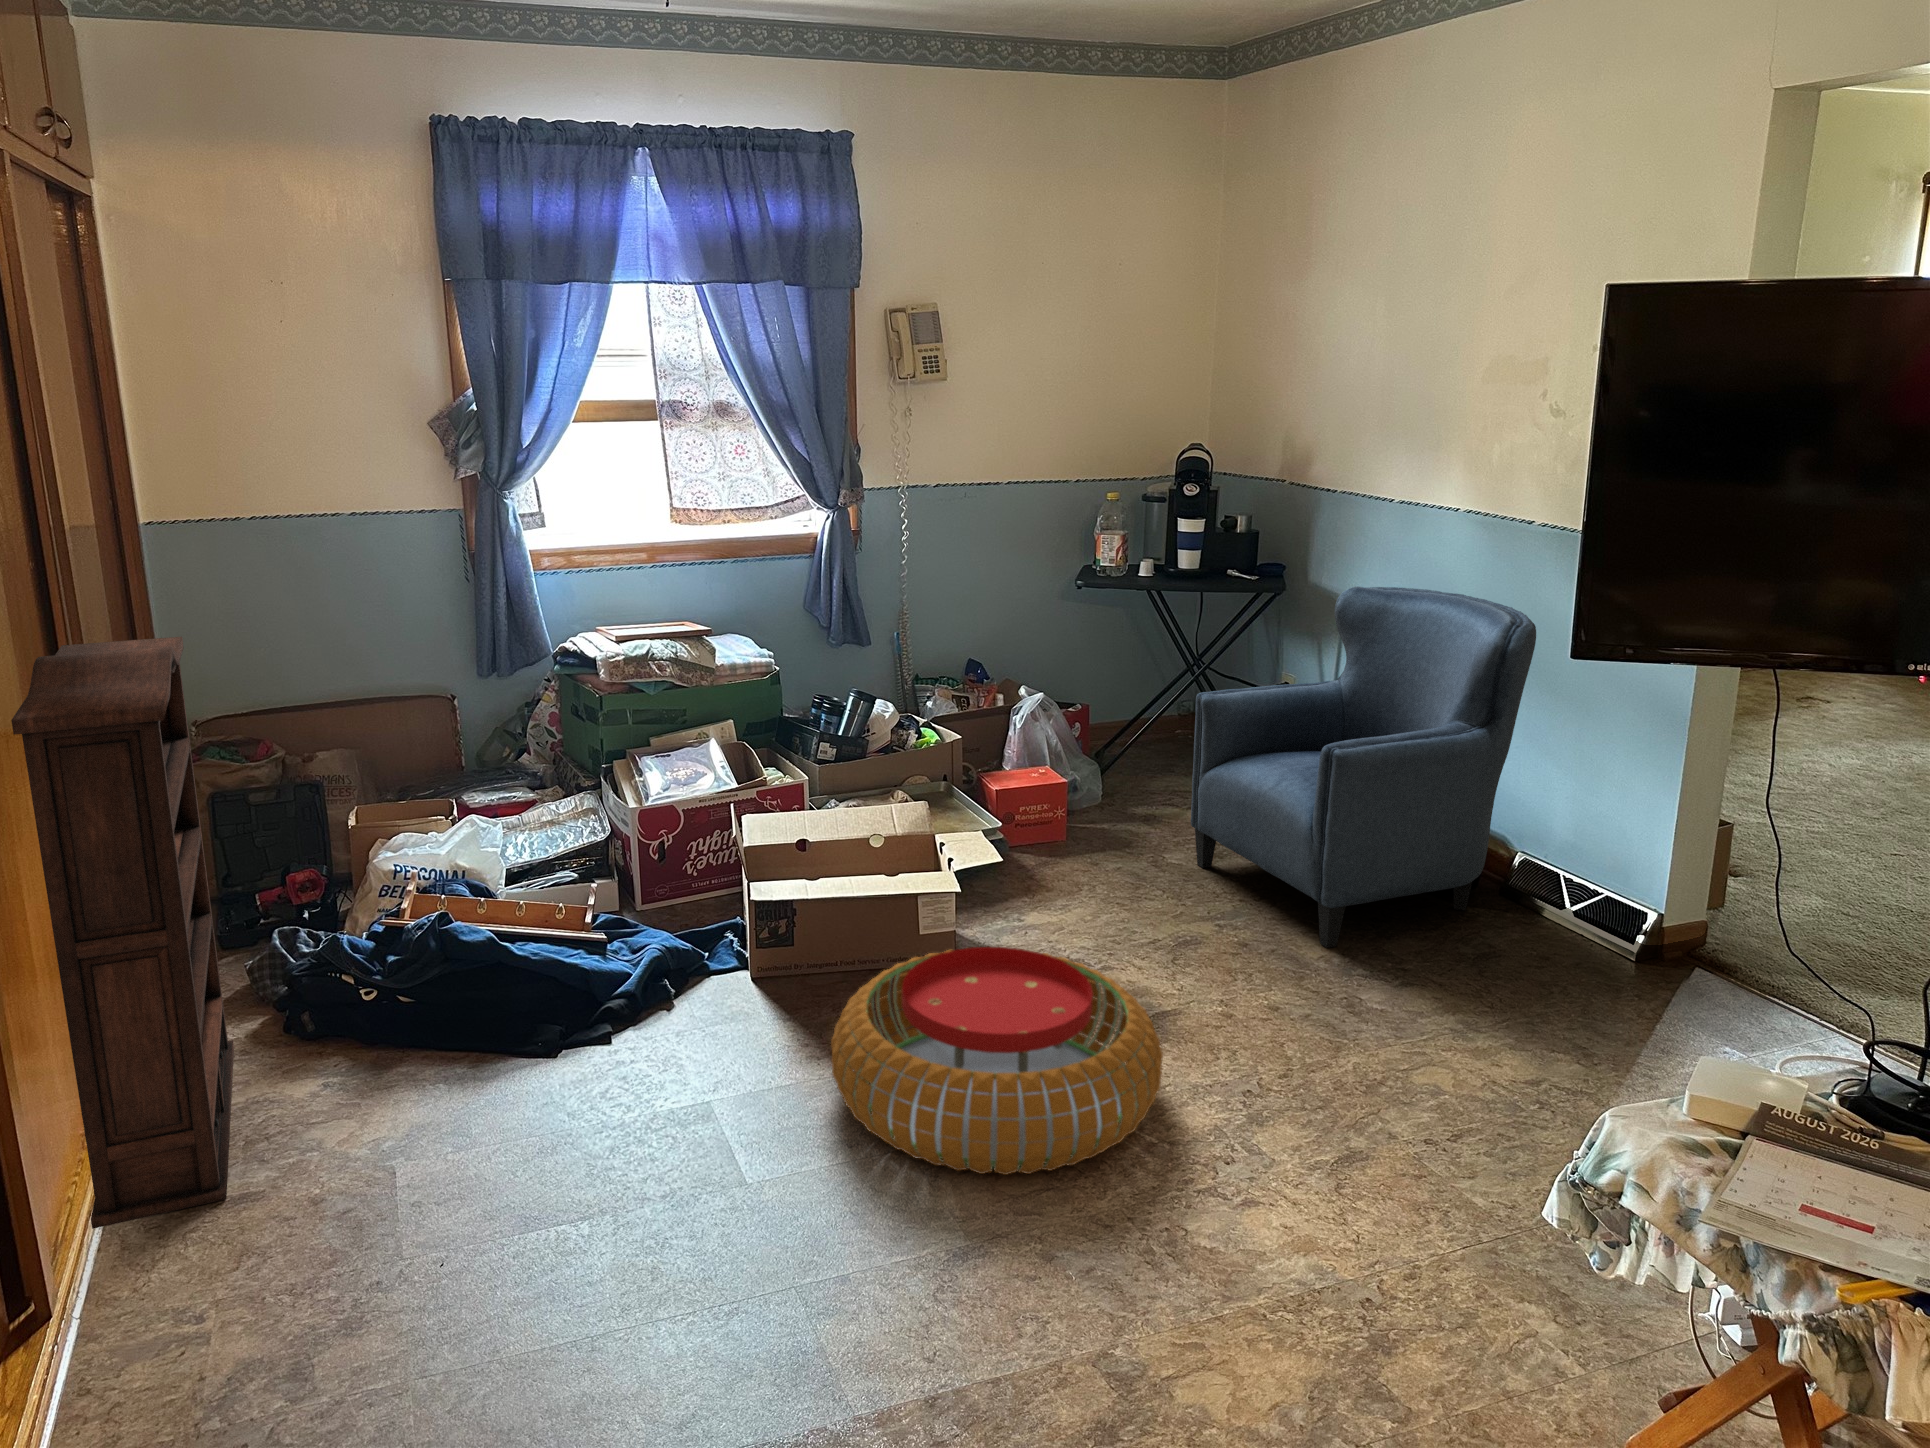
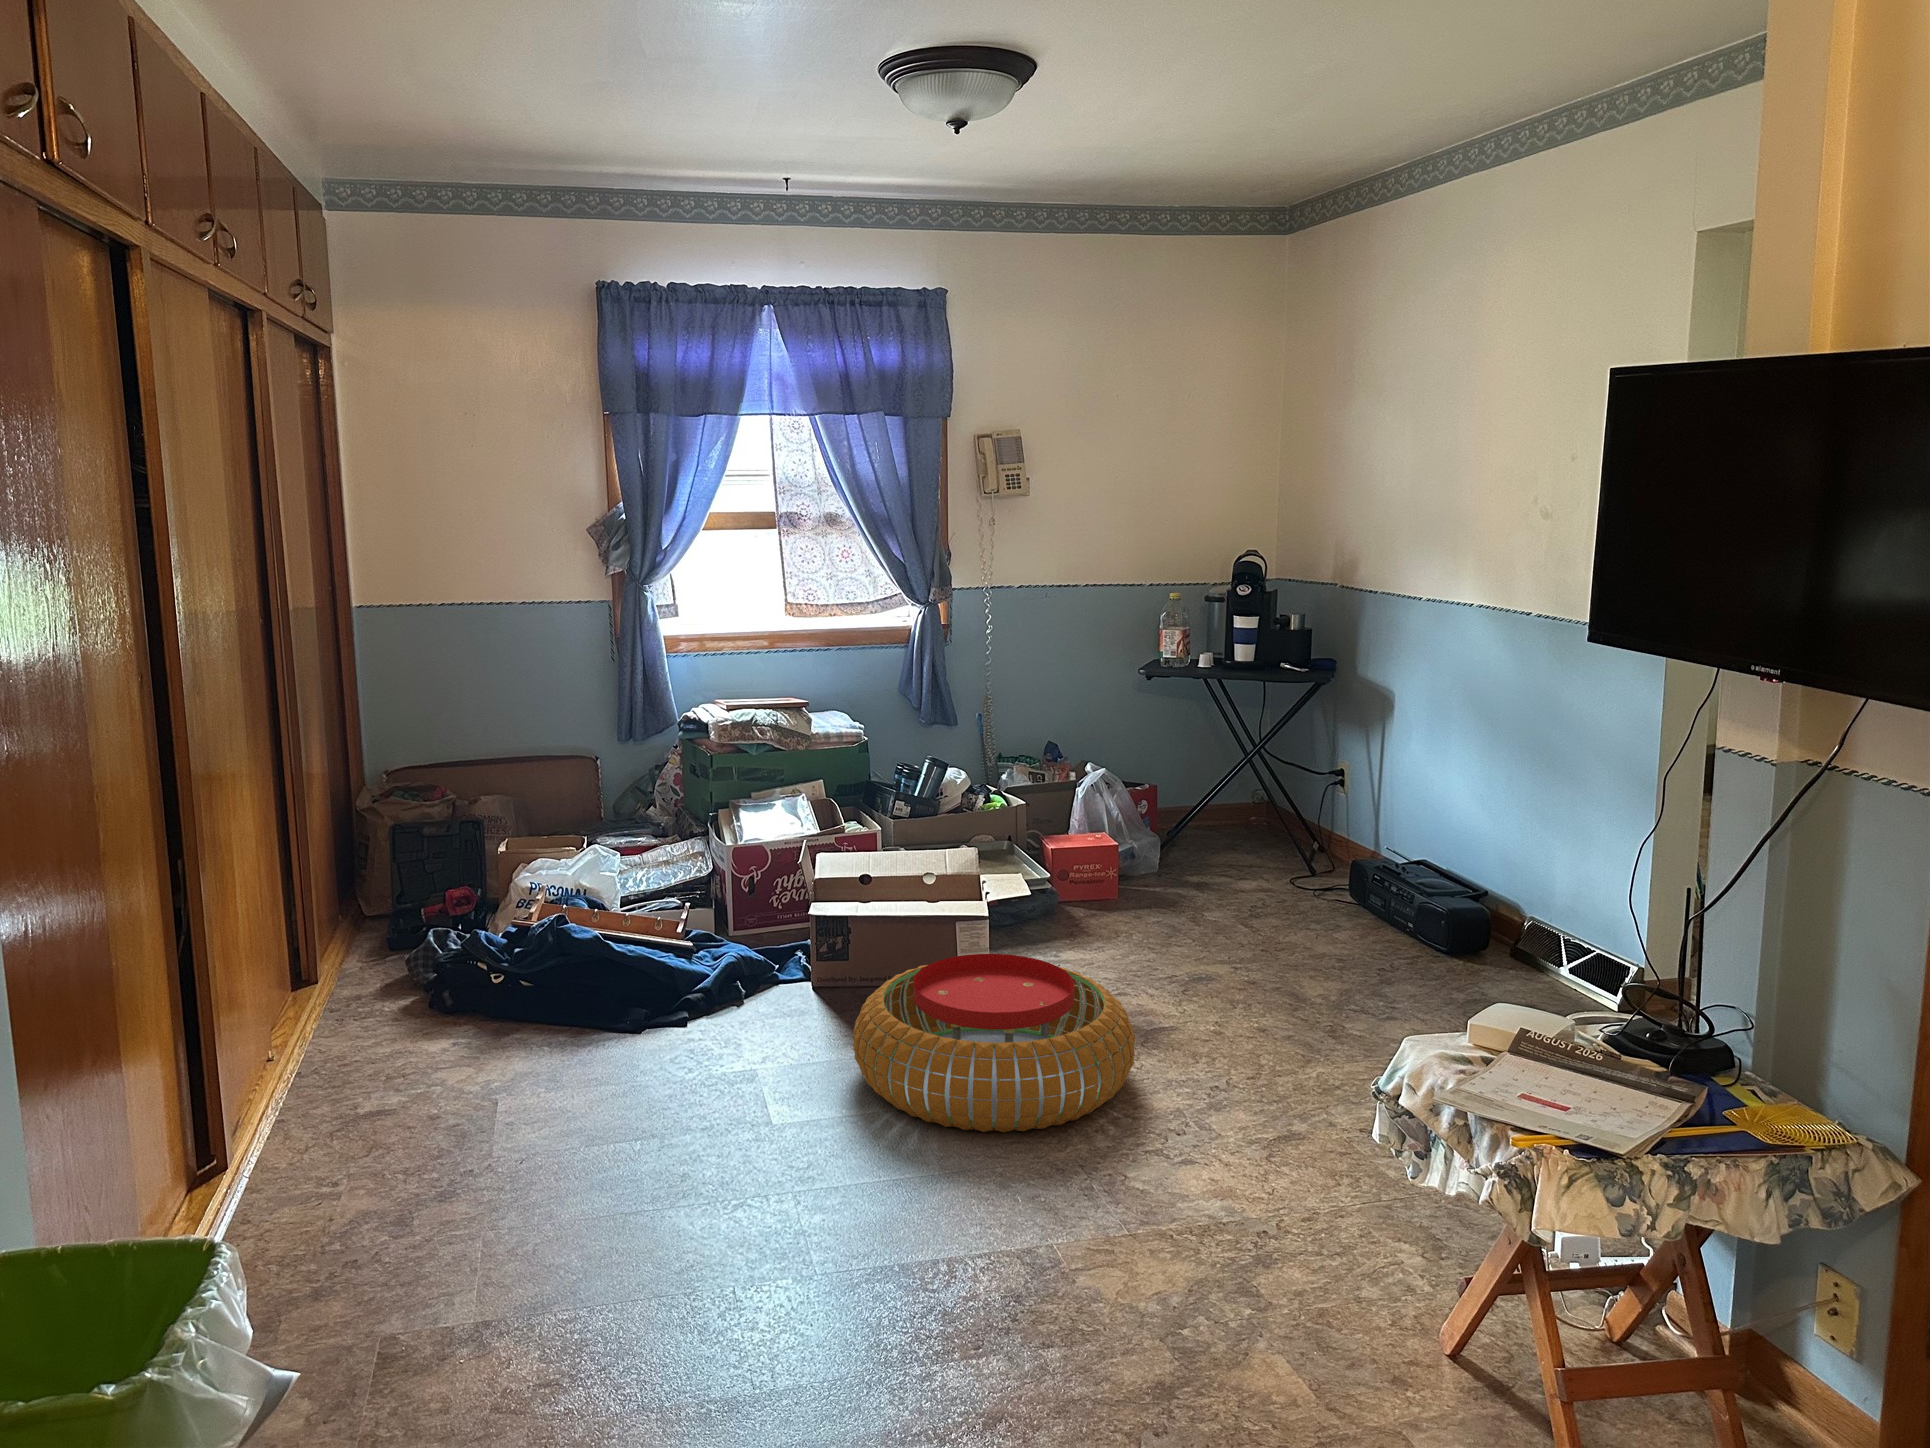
armchair: present [1191,586,1536,948] -> none [1224,670,1526,987]
bookshelf: present [11,637,234,1229] -> none [236,679,390,1123]

